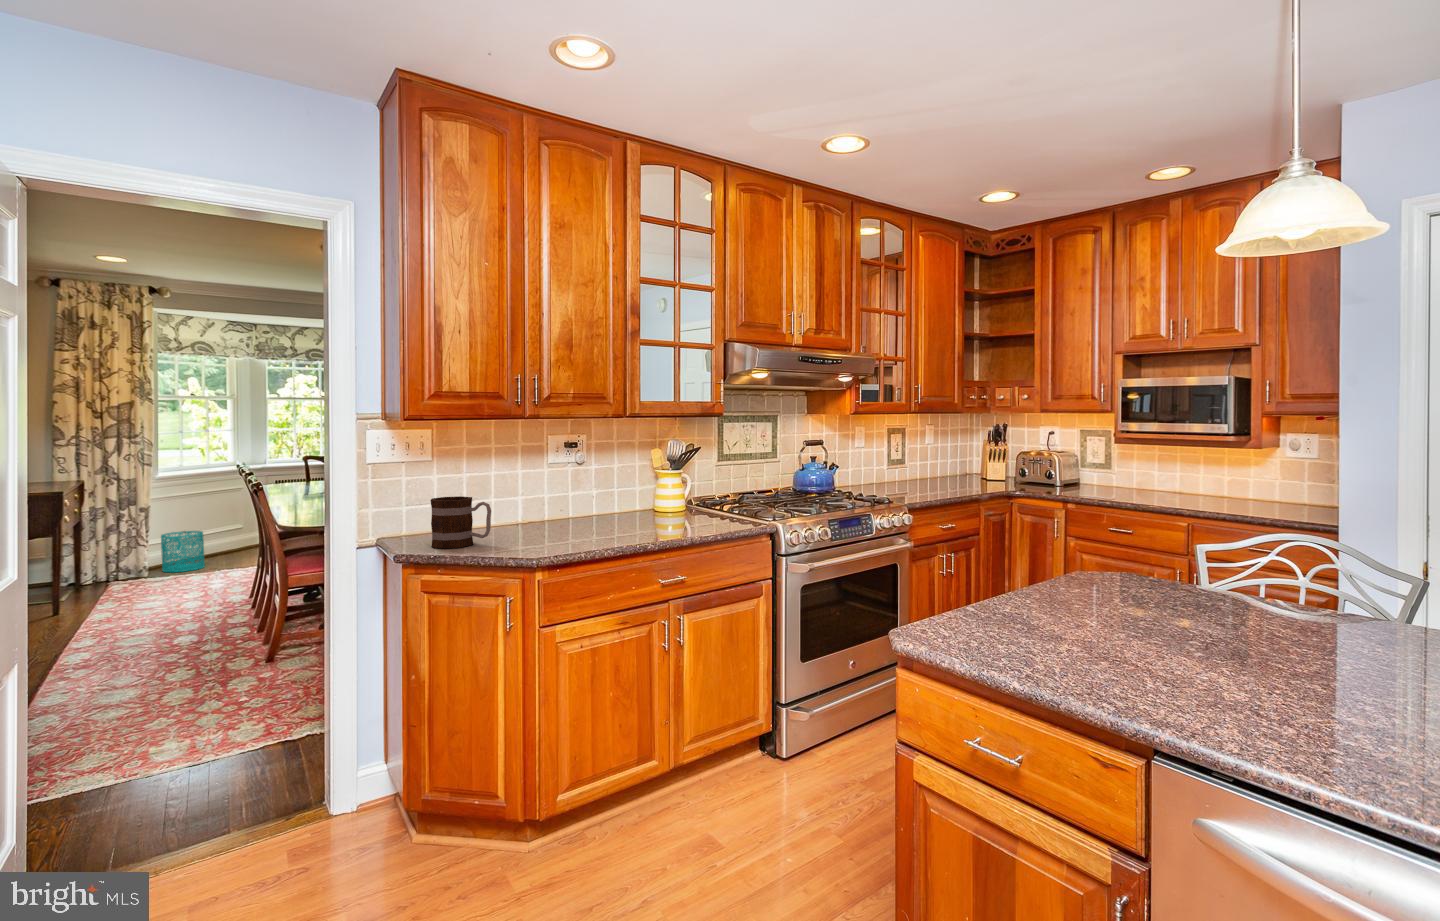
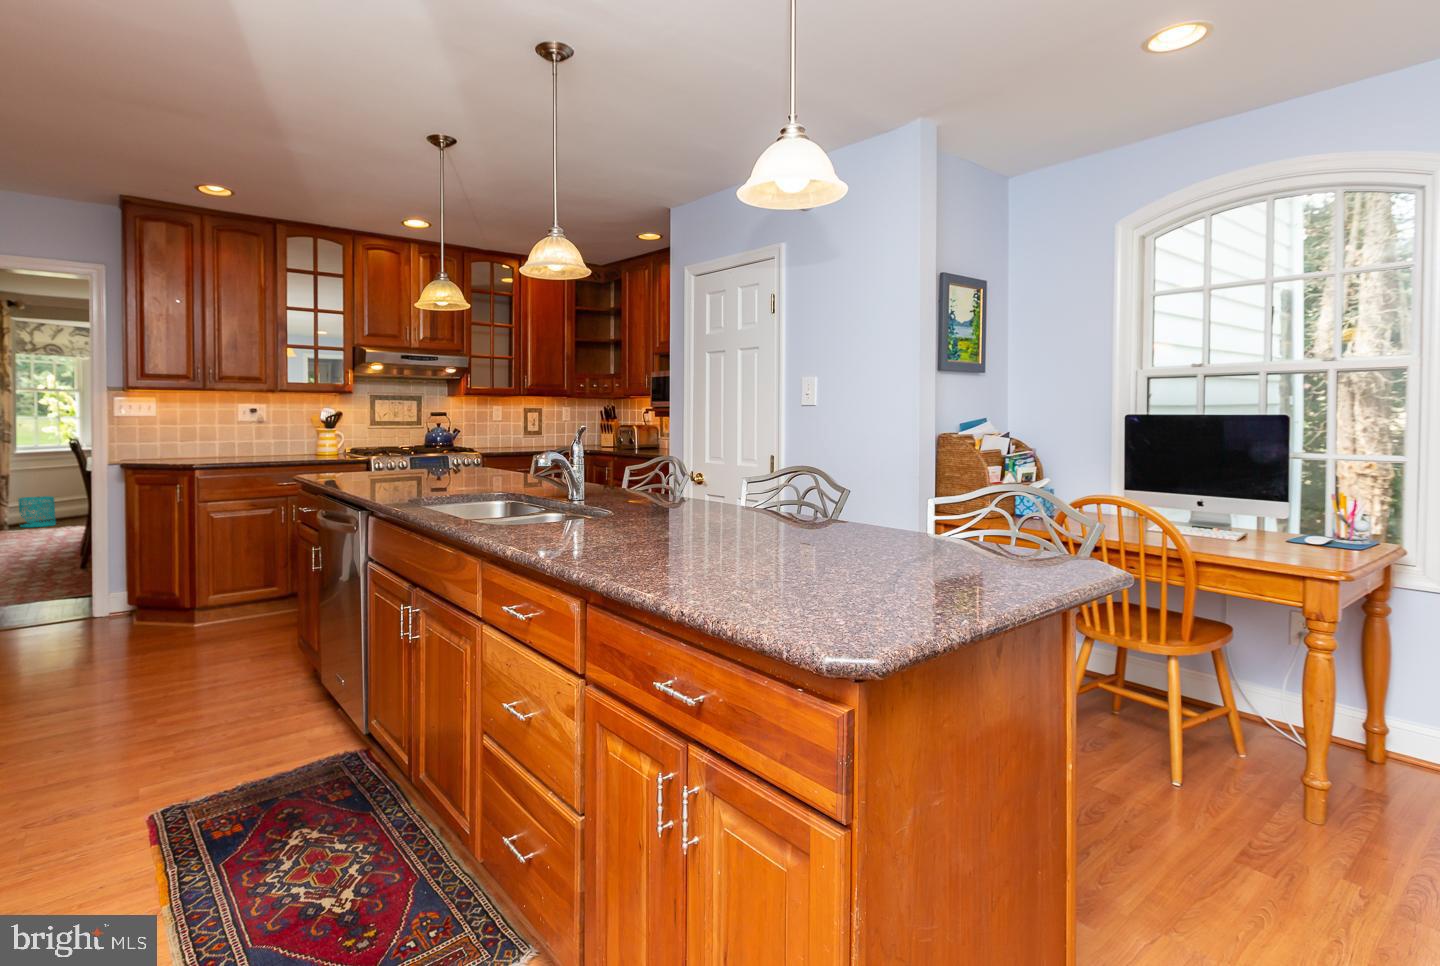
mug: present [431,496,491,548] -> none [143,433,179,458]

